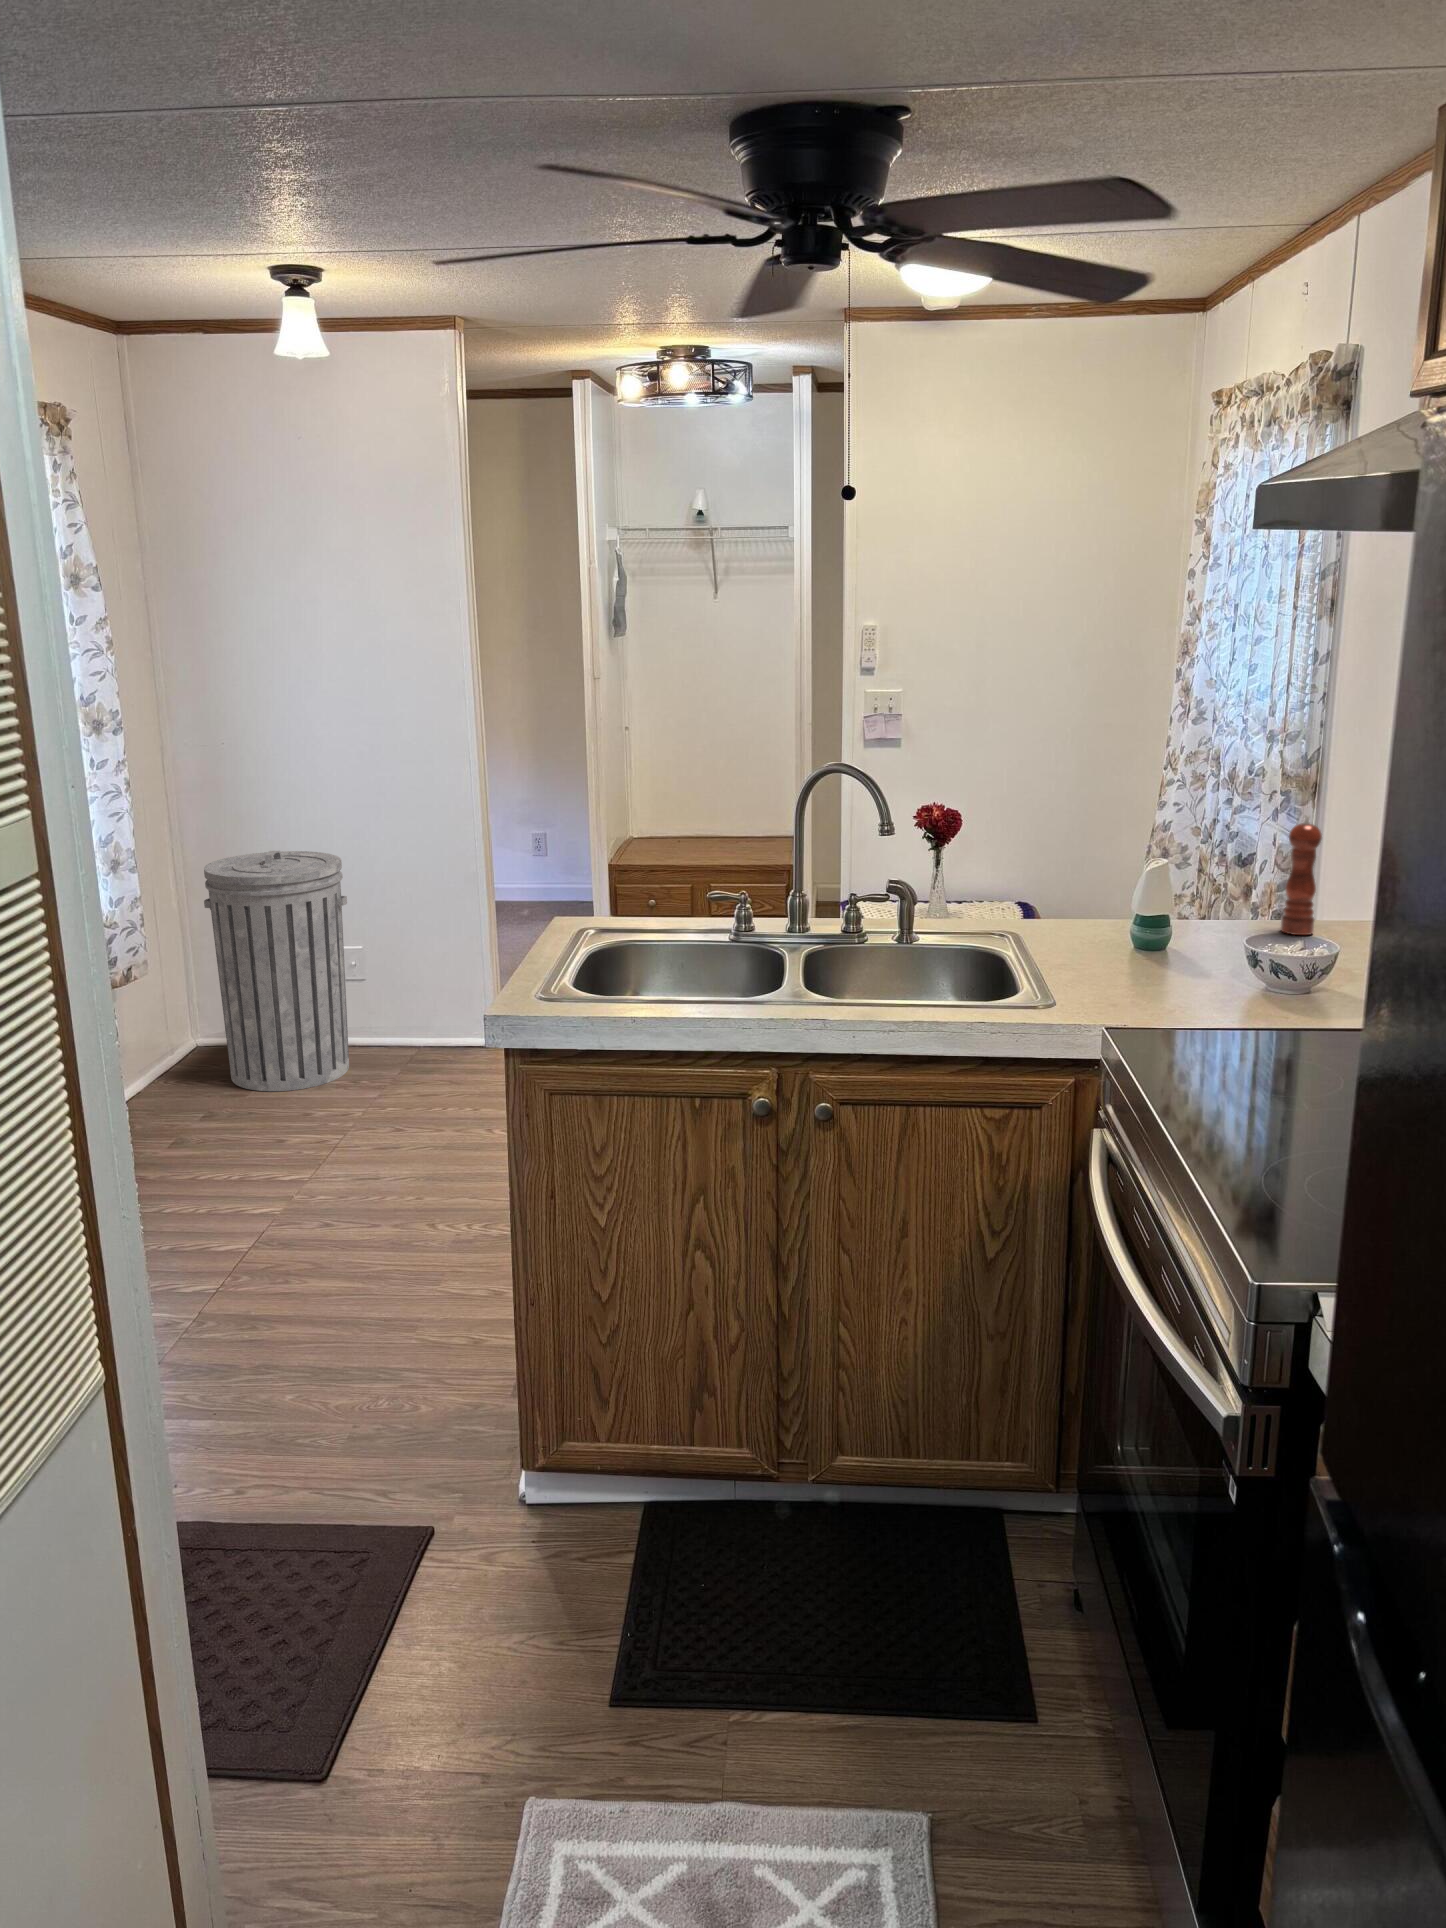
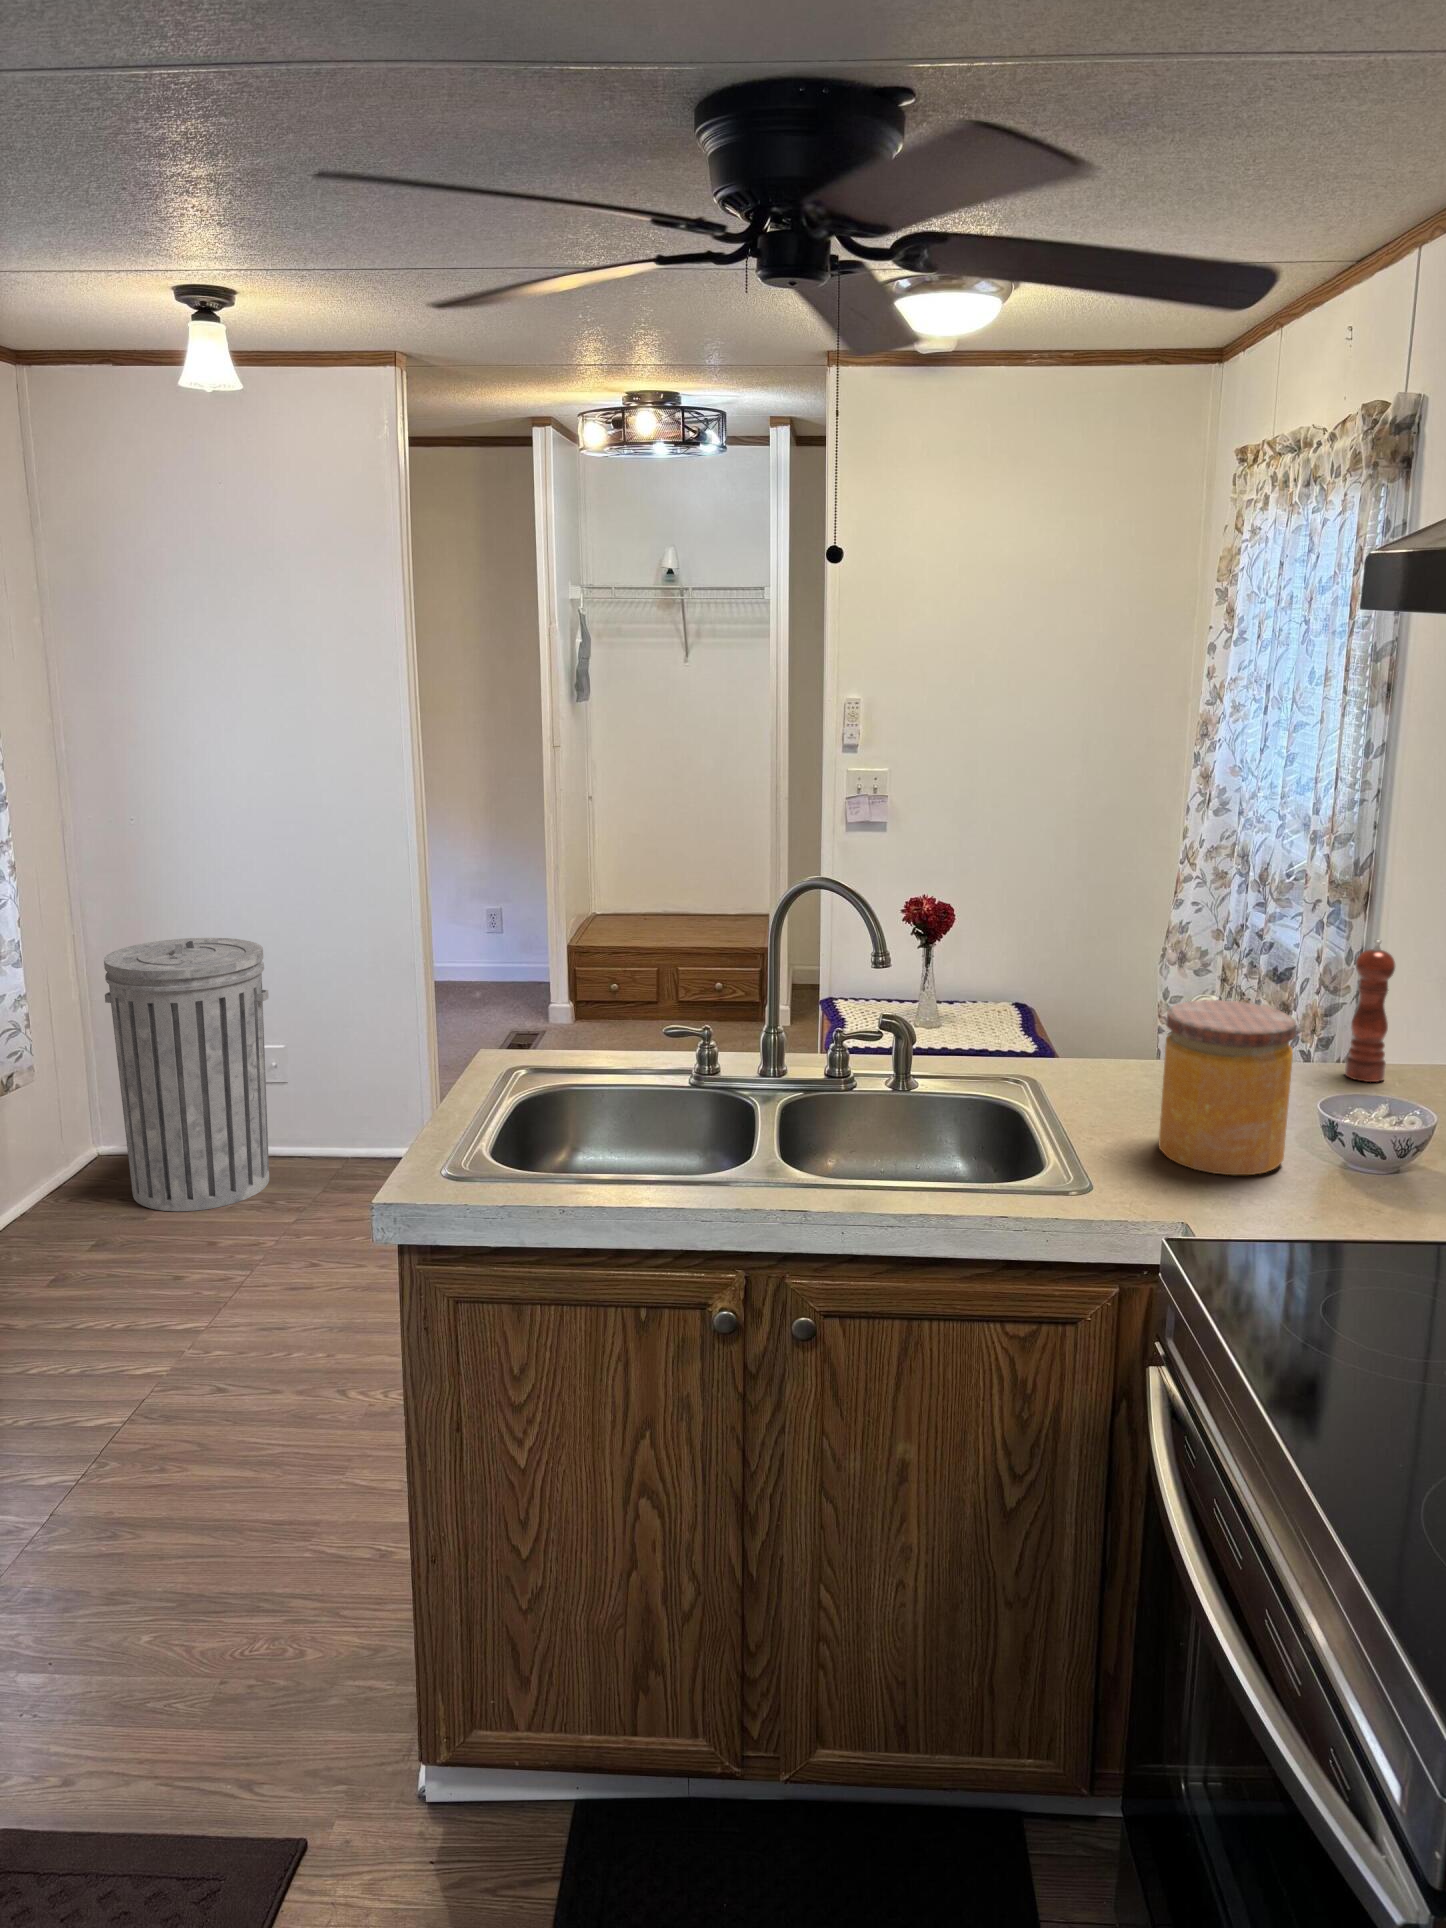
jar: none [1112,858,1221,995] -> present [1159,1000,1296,1175]

